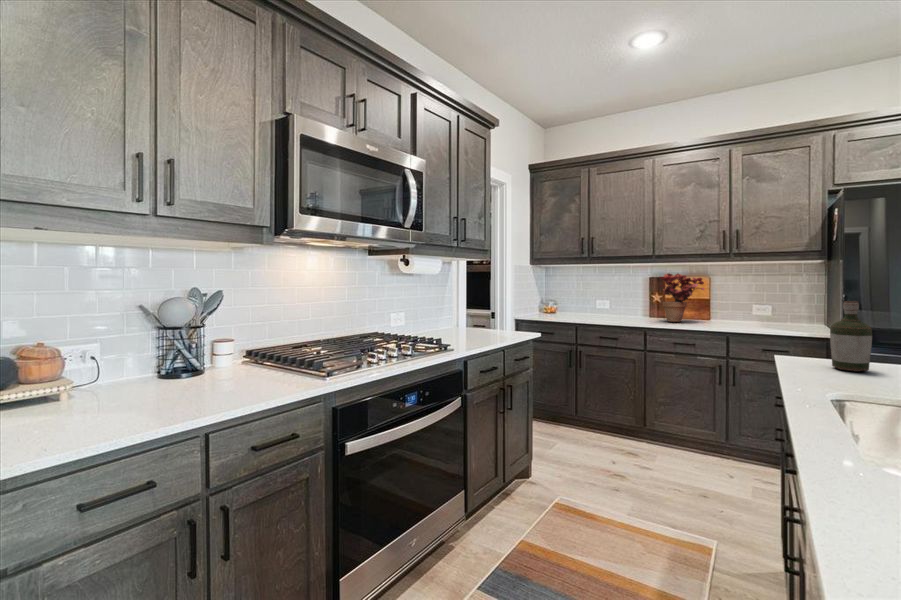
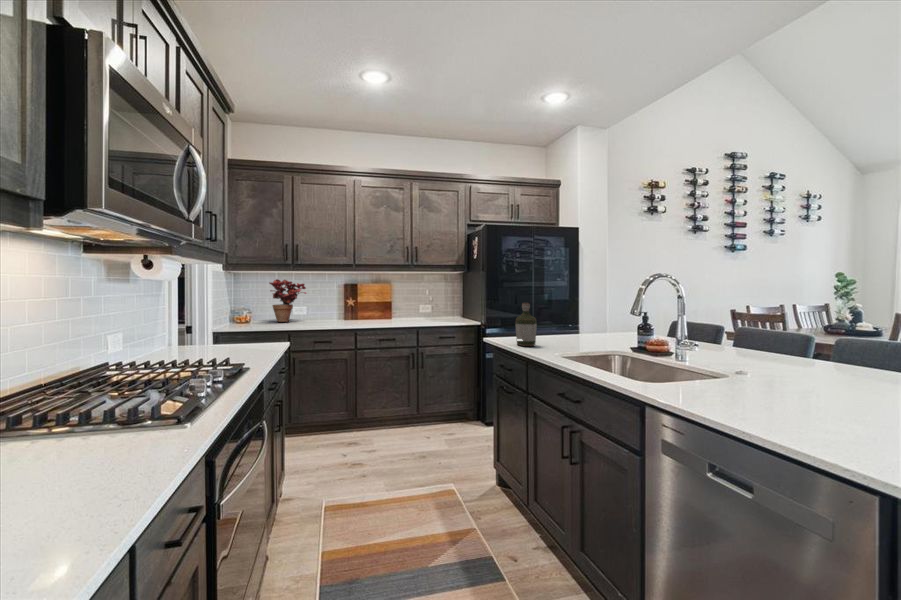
potted plant: present [659,273,704,322] -> present [270,279,306,322]

